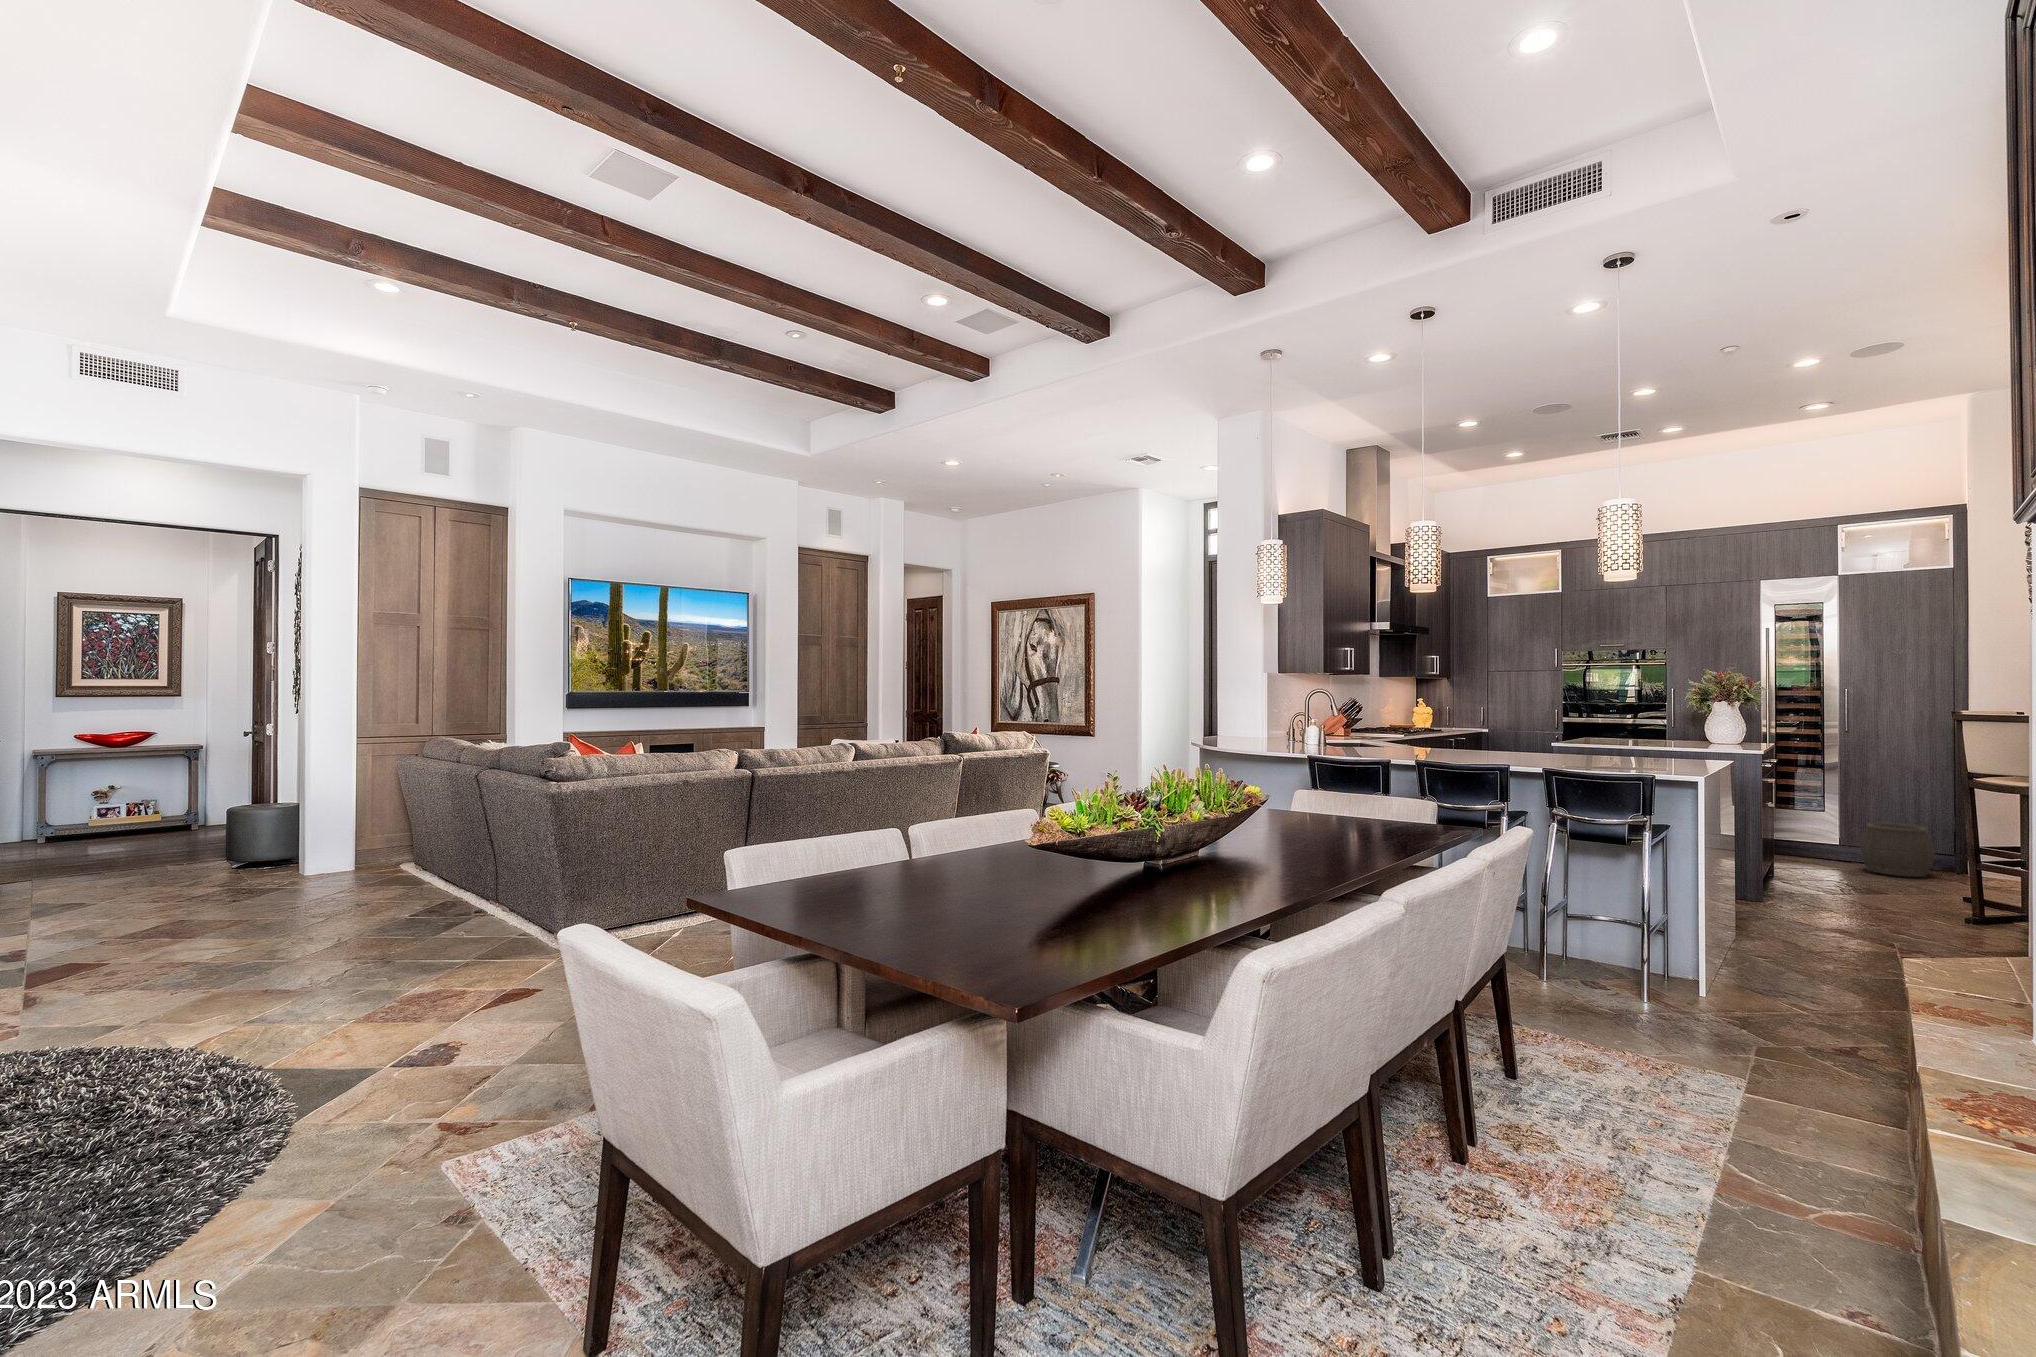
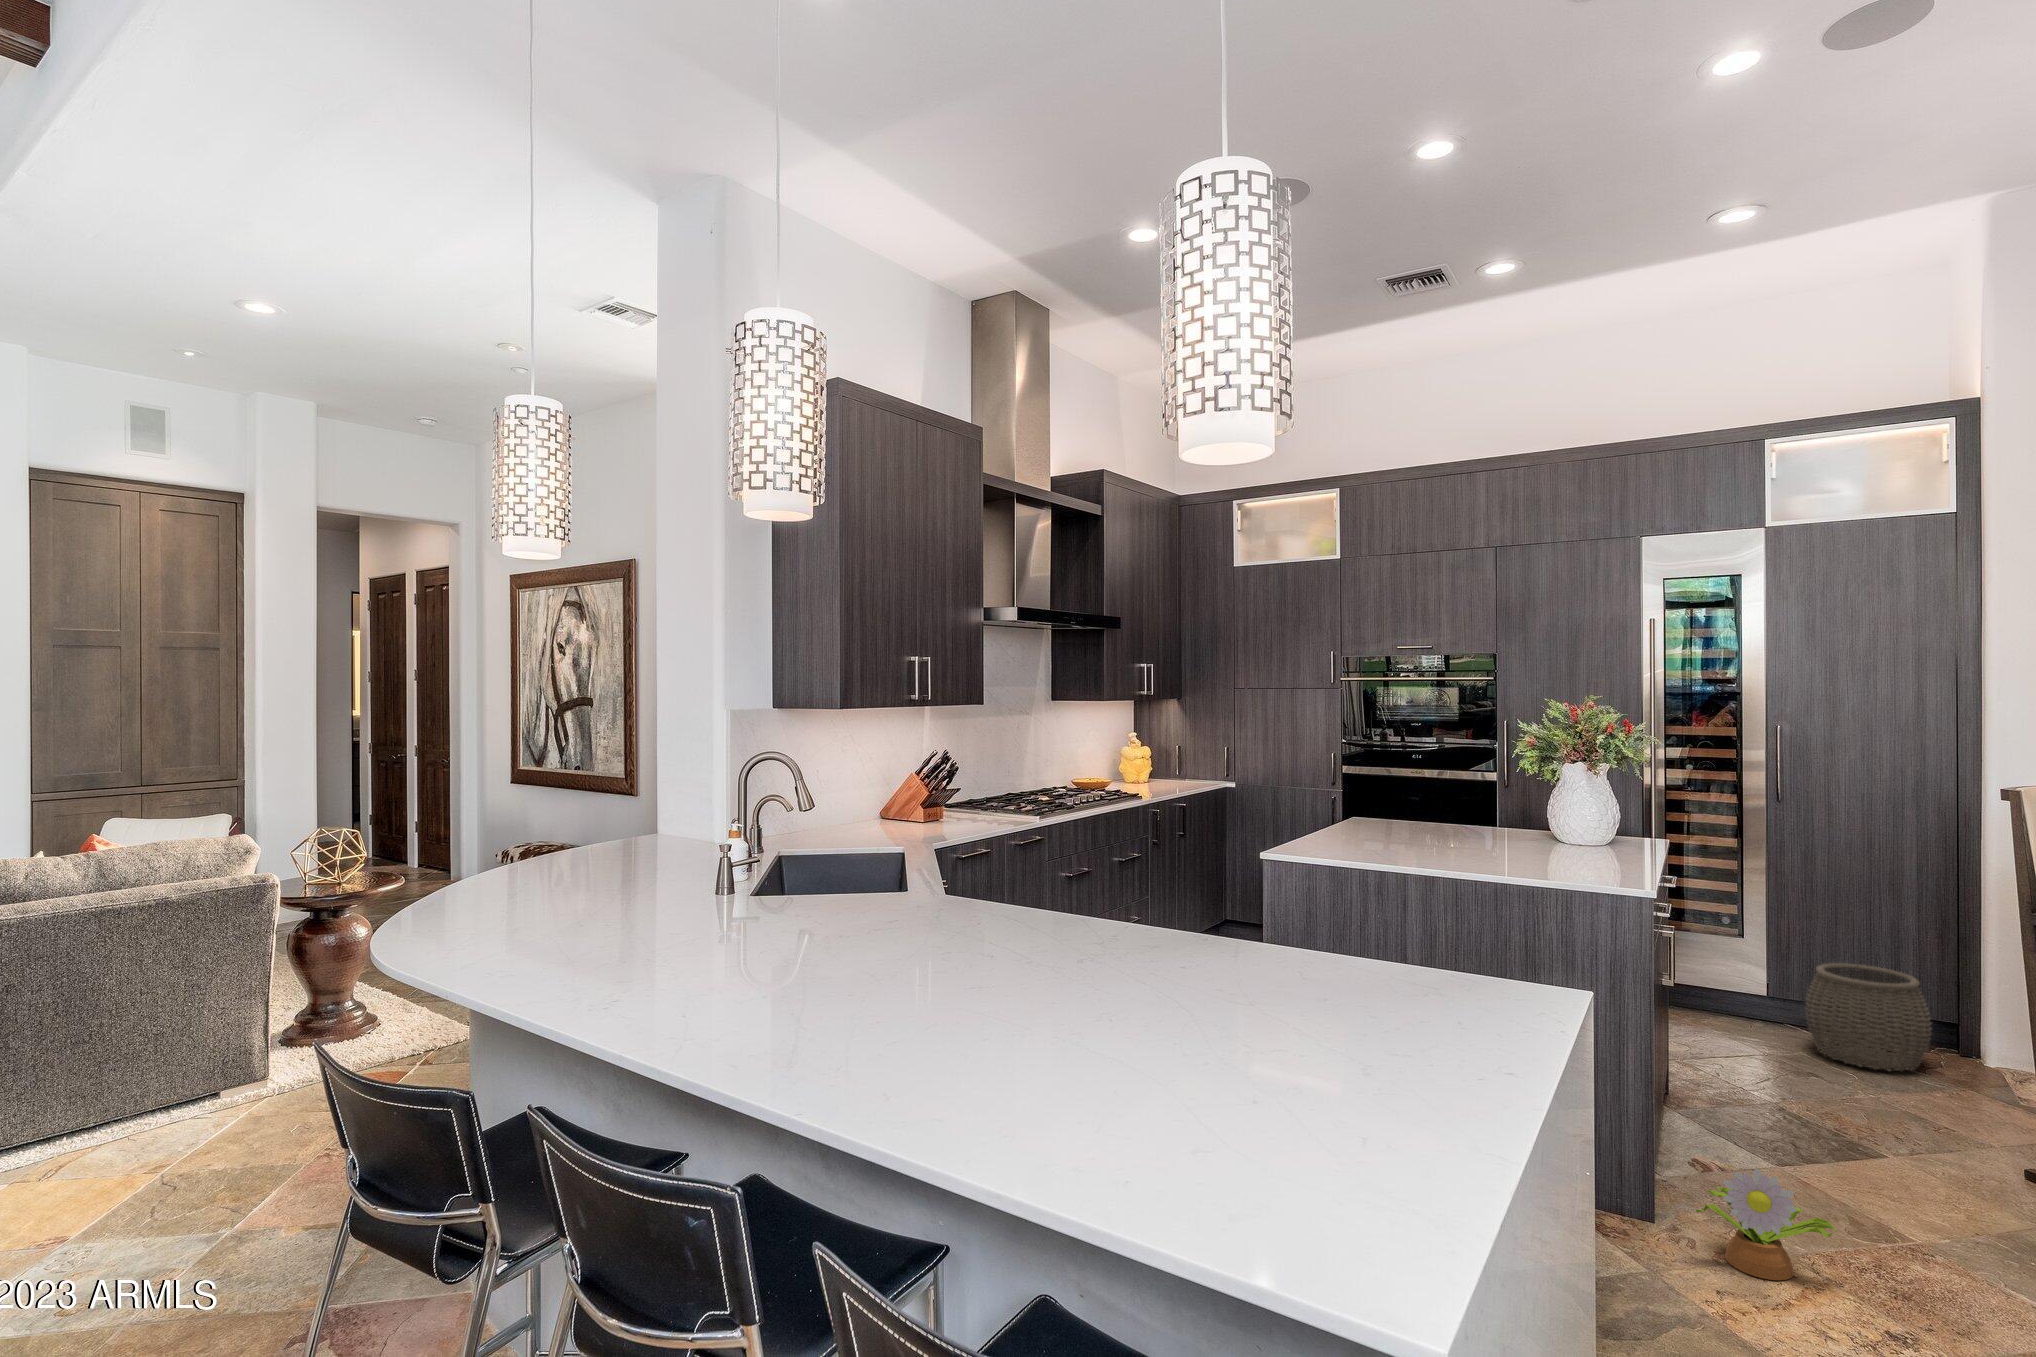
decorative plant: none [1781,871,1850,921] -> present [1696,1169,1836,1280]

